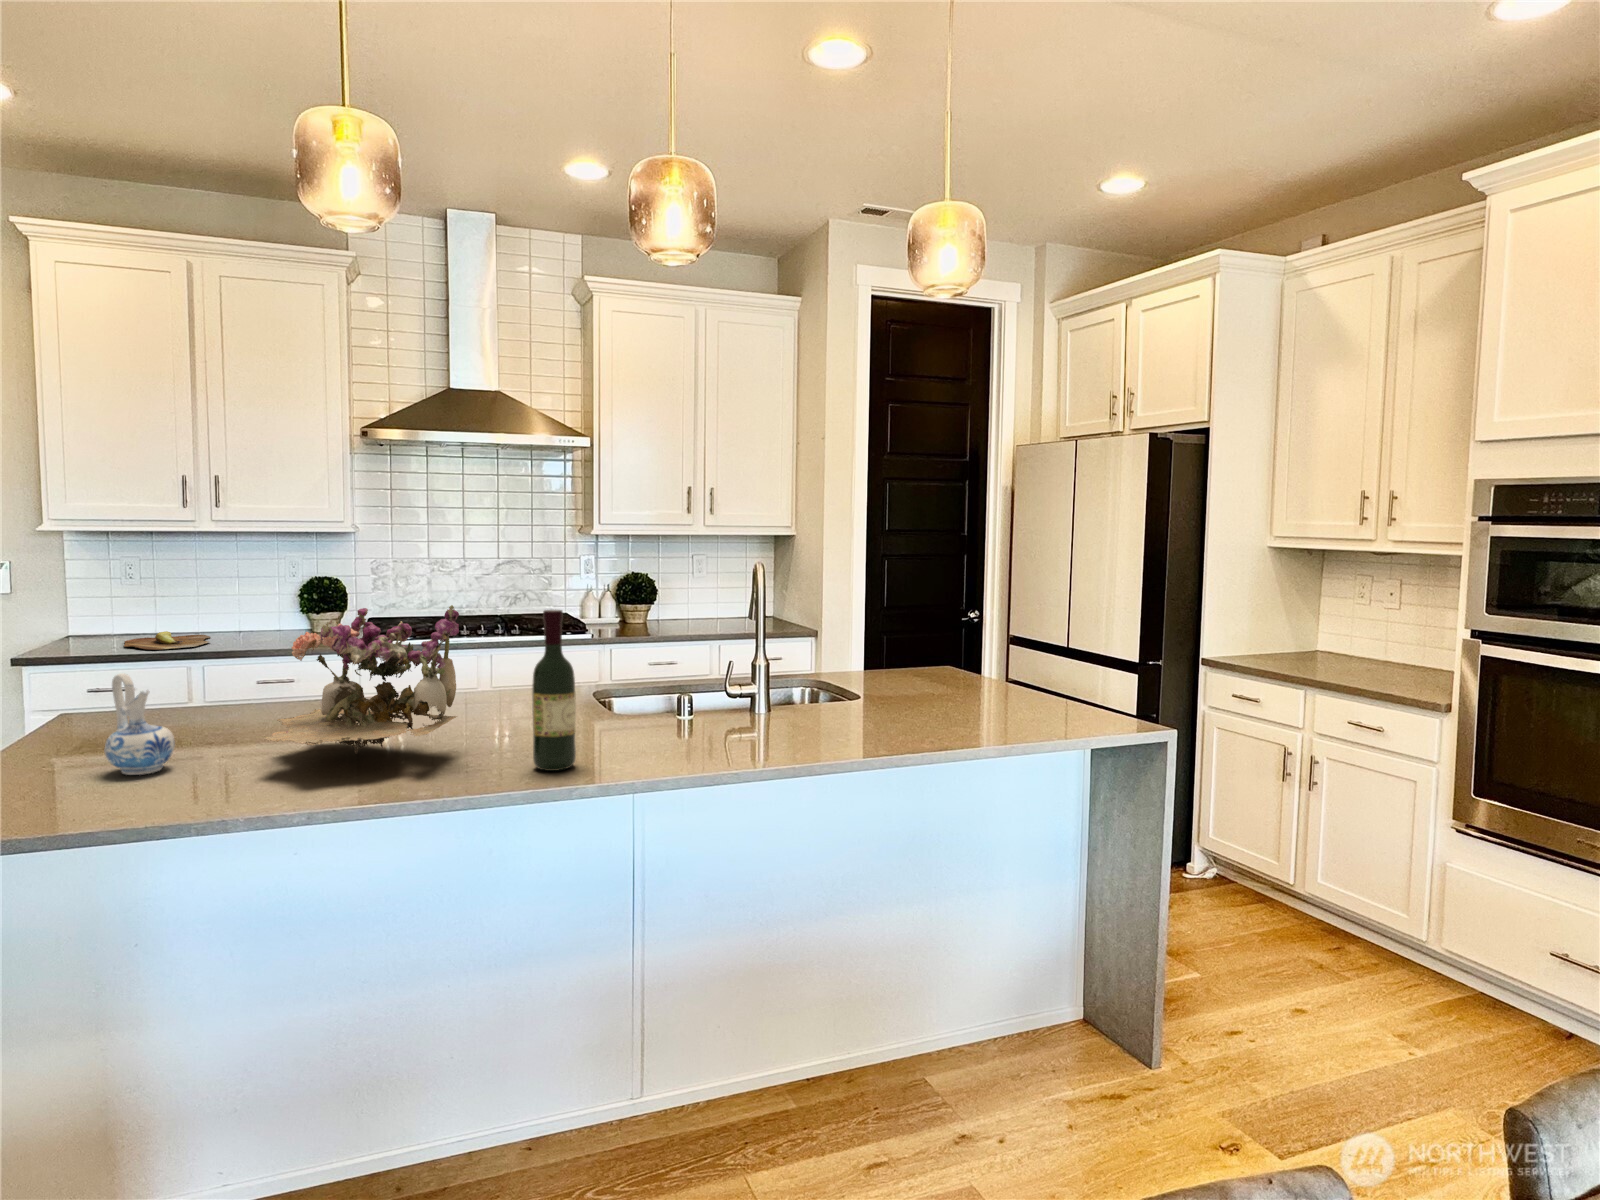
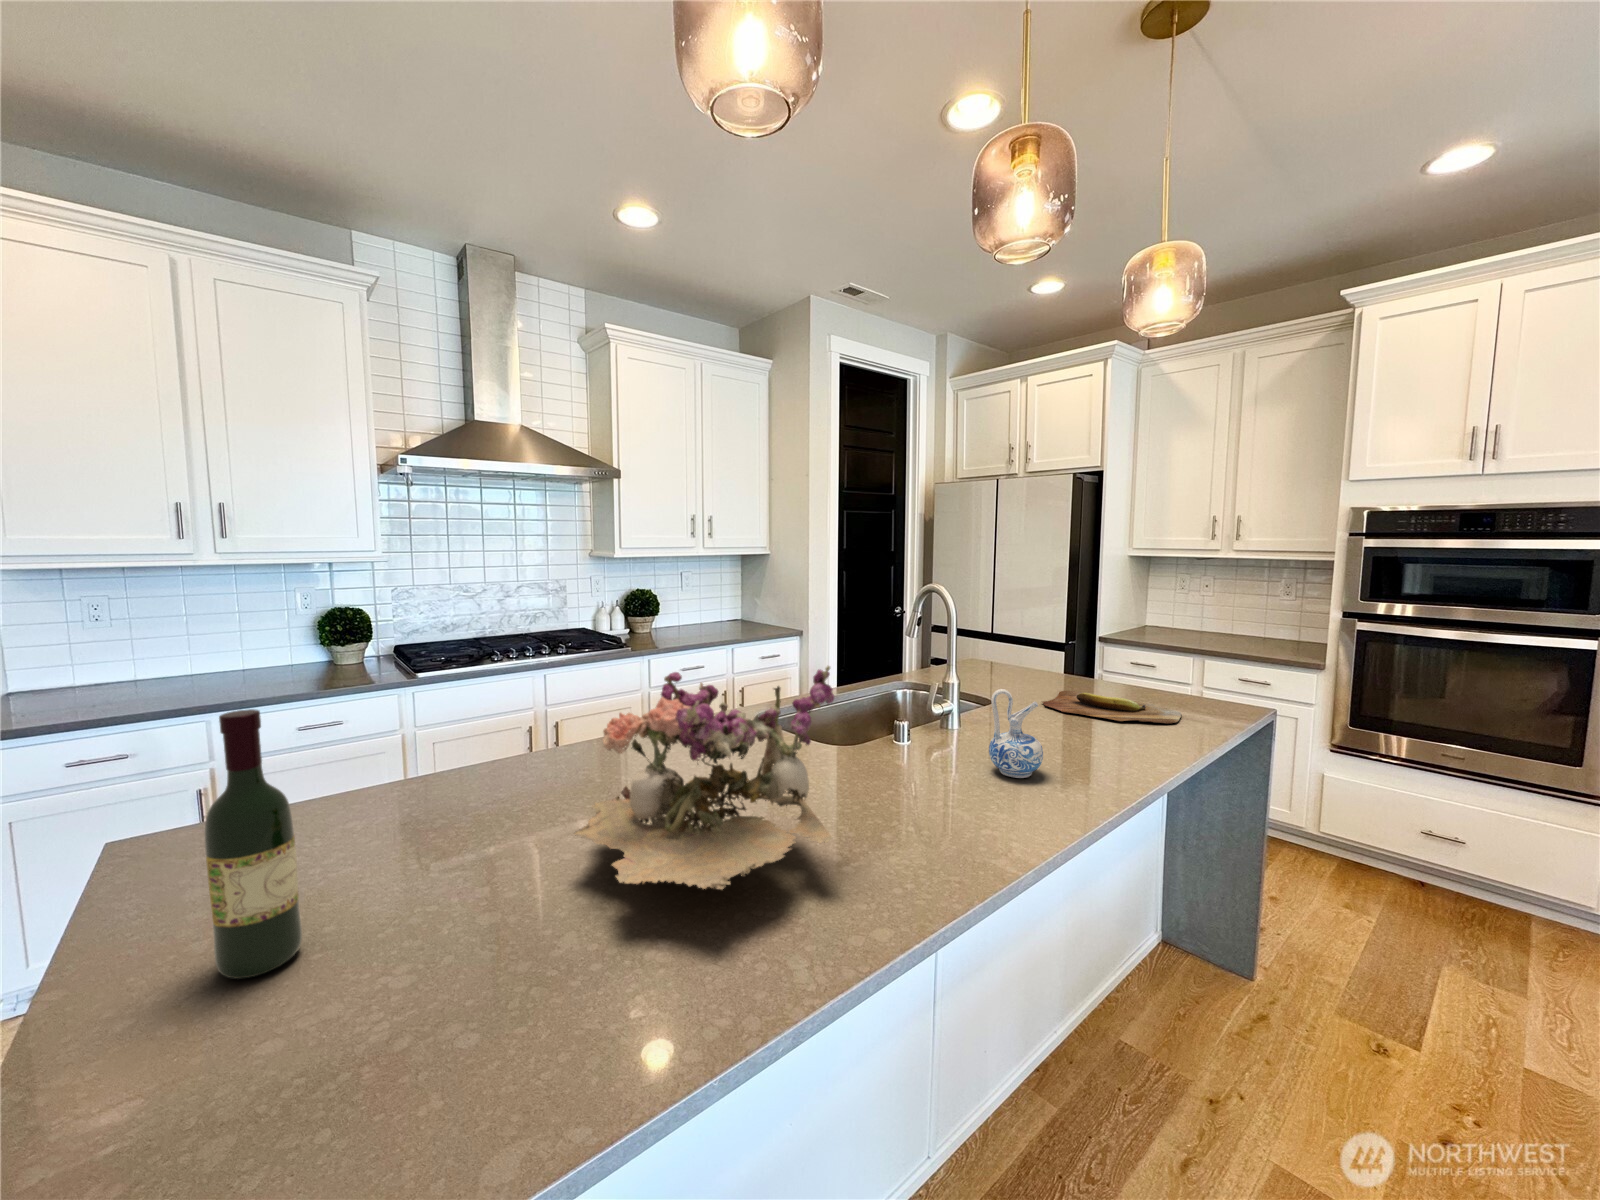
wine bottle: present [532,610,576,771] -> present [205,709,302,979]
cutting board: present [124,631,210,650] -> present [1042,691,1181,723]
ceramic pitcher: present [104,673,175,775] -> present [989,689,1043,778]

